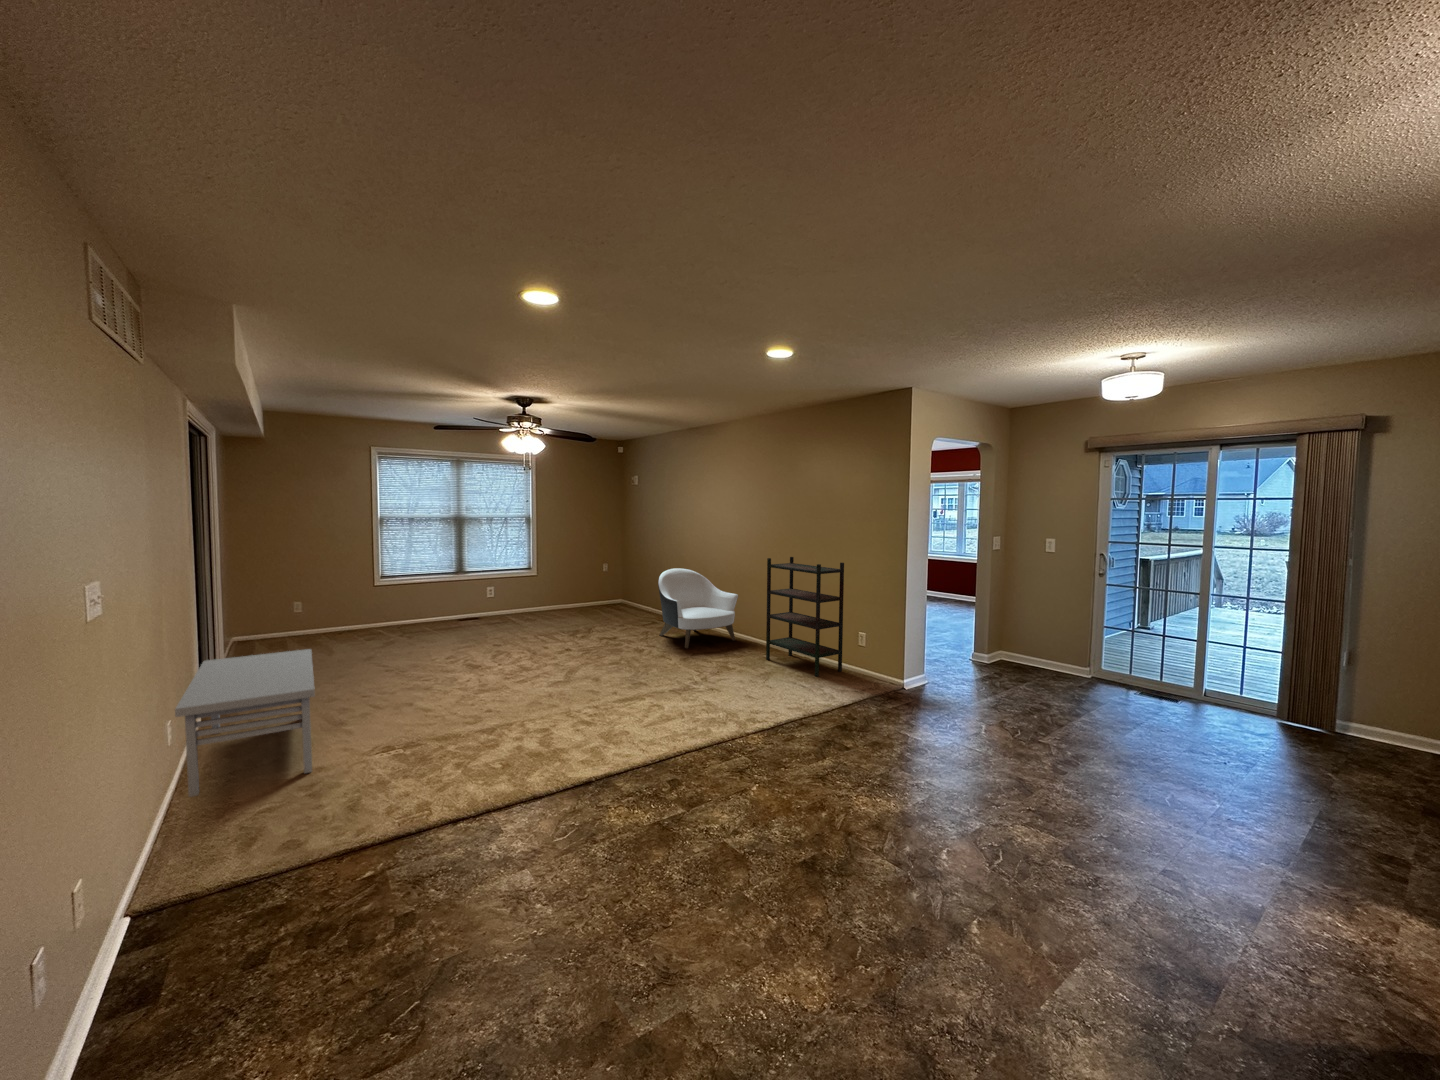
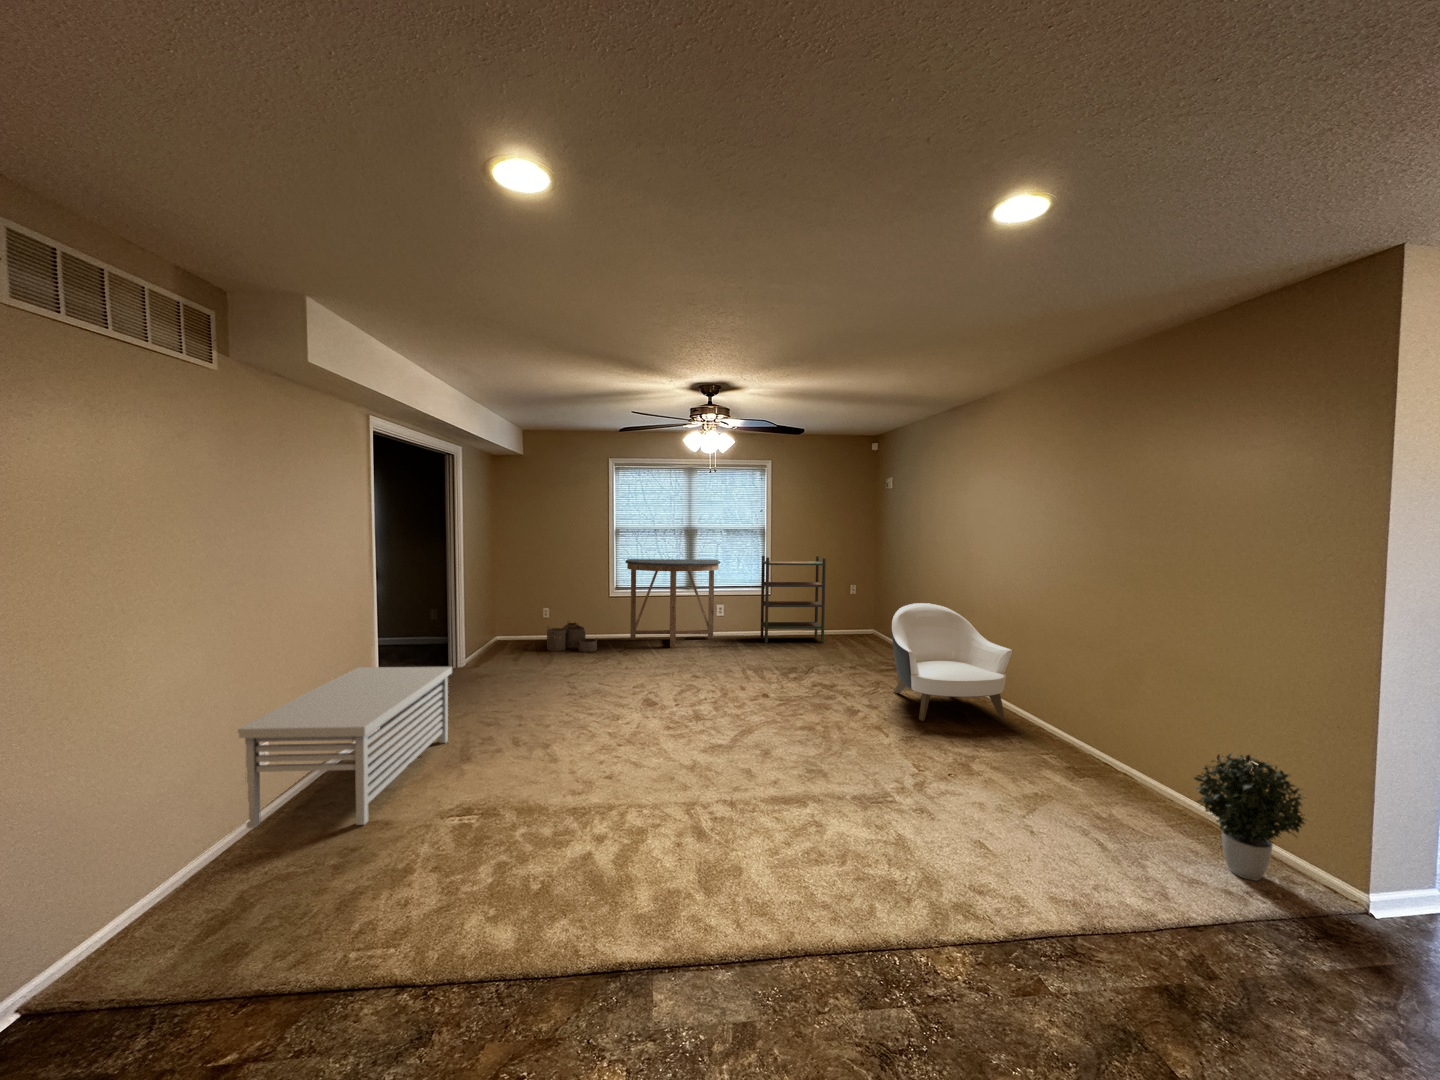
console table: none [394,544,494,627] -> present [625,559,720,648]
bookshelf: present [766,557,844,677] -> present [760,556,826,643]
woven basket: none [317,613,377,643] -> present [547,623,597,652]
potted plant: none [841,626,885,687] -> present [1194,753,1305,881]

